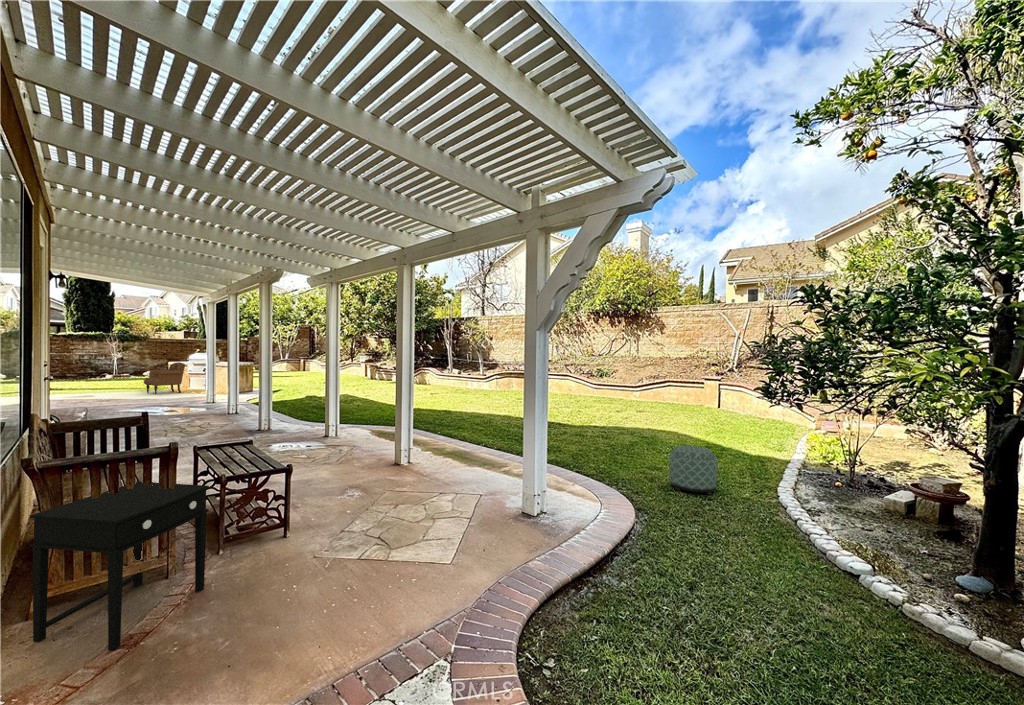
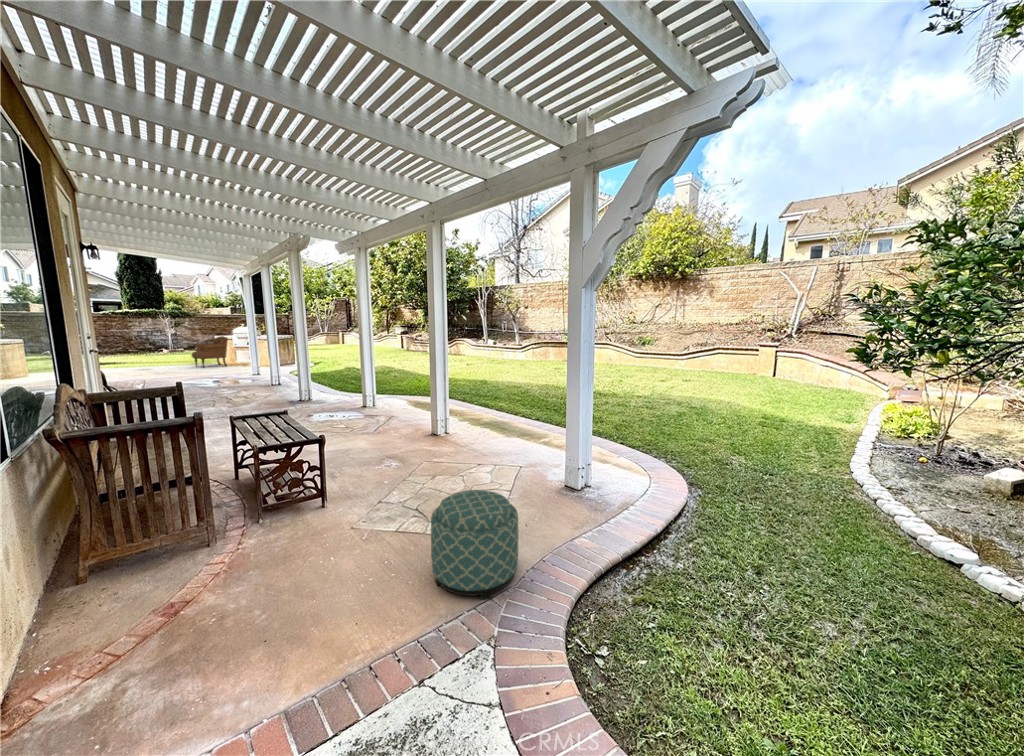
ottoman: present [669,445,717,495] -> present [431,490,518,599]
side table: present [30,481,209,650] -> none [60,452,244,618]

